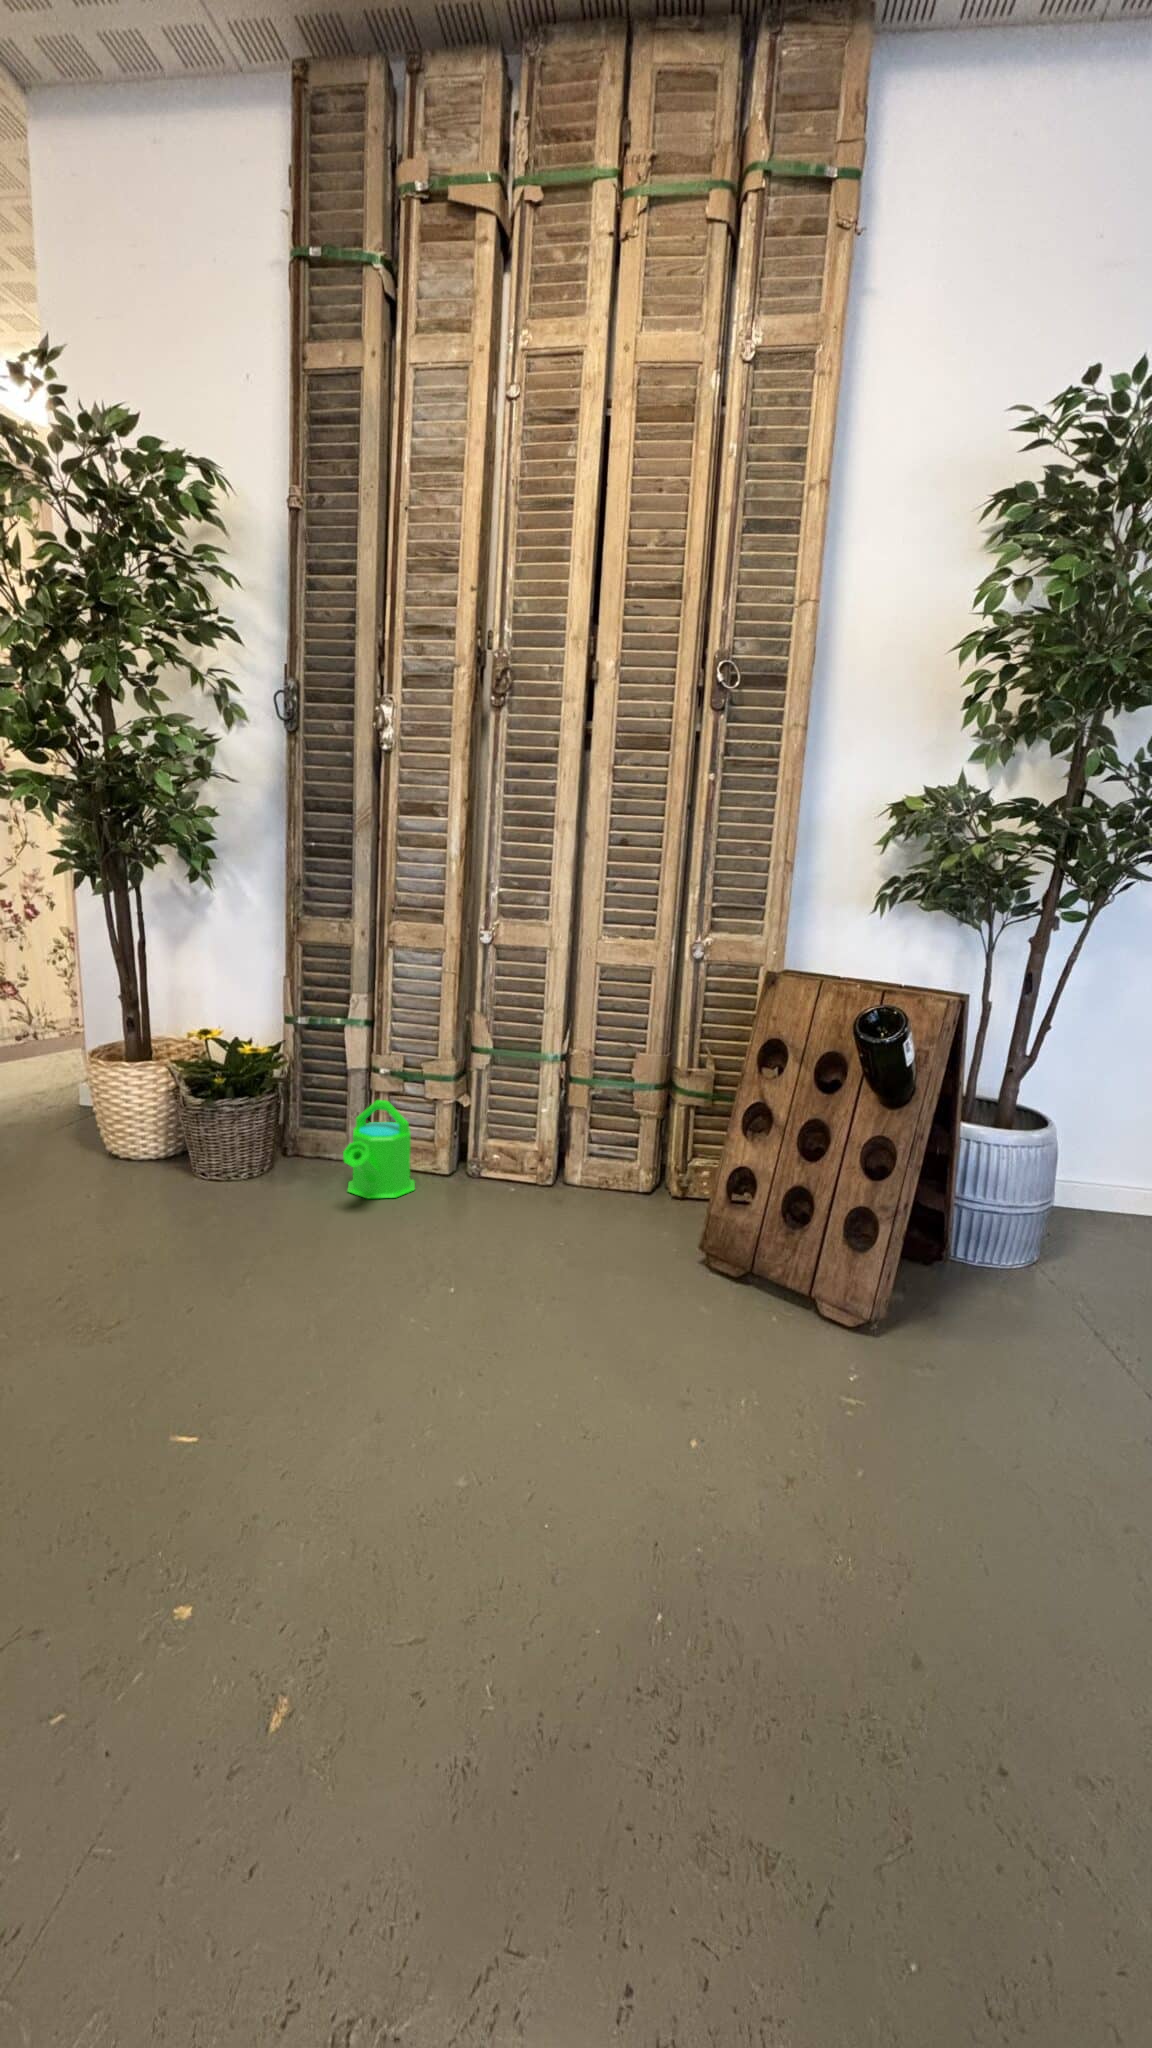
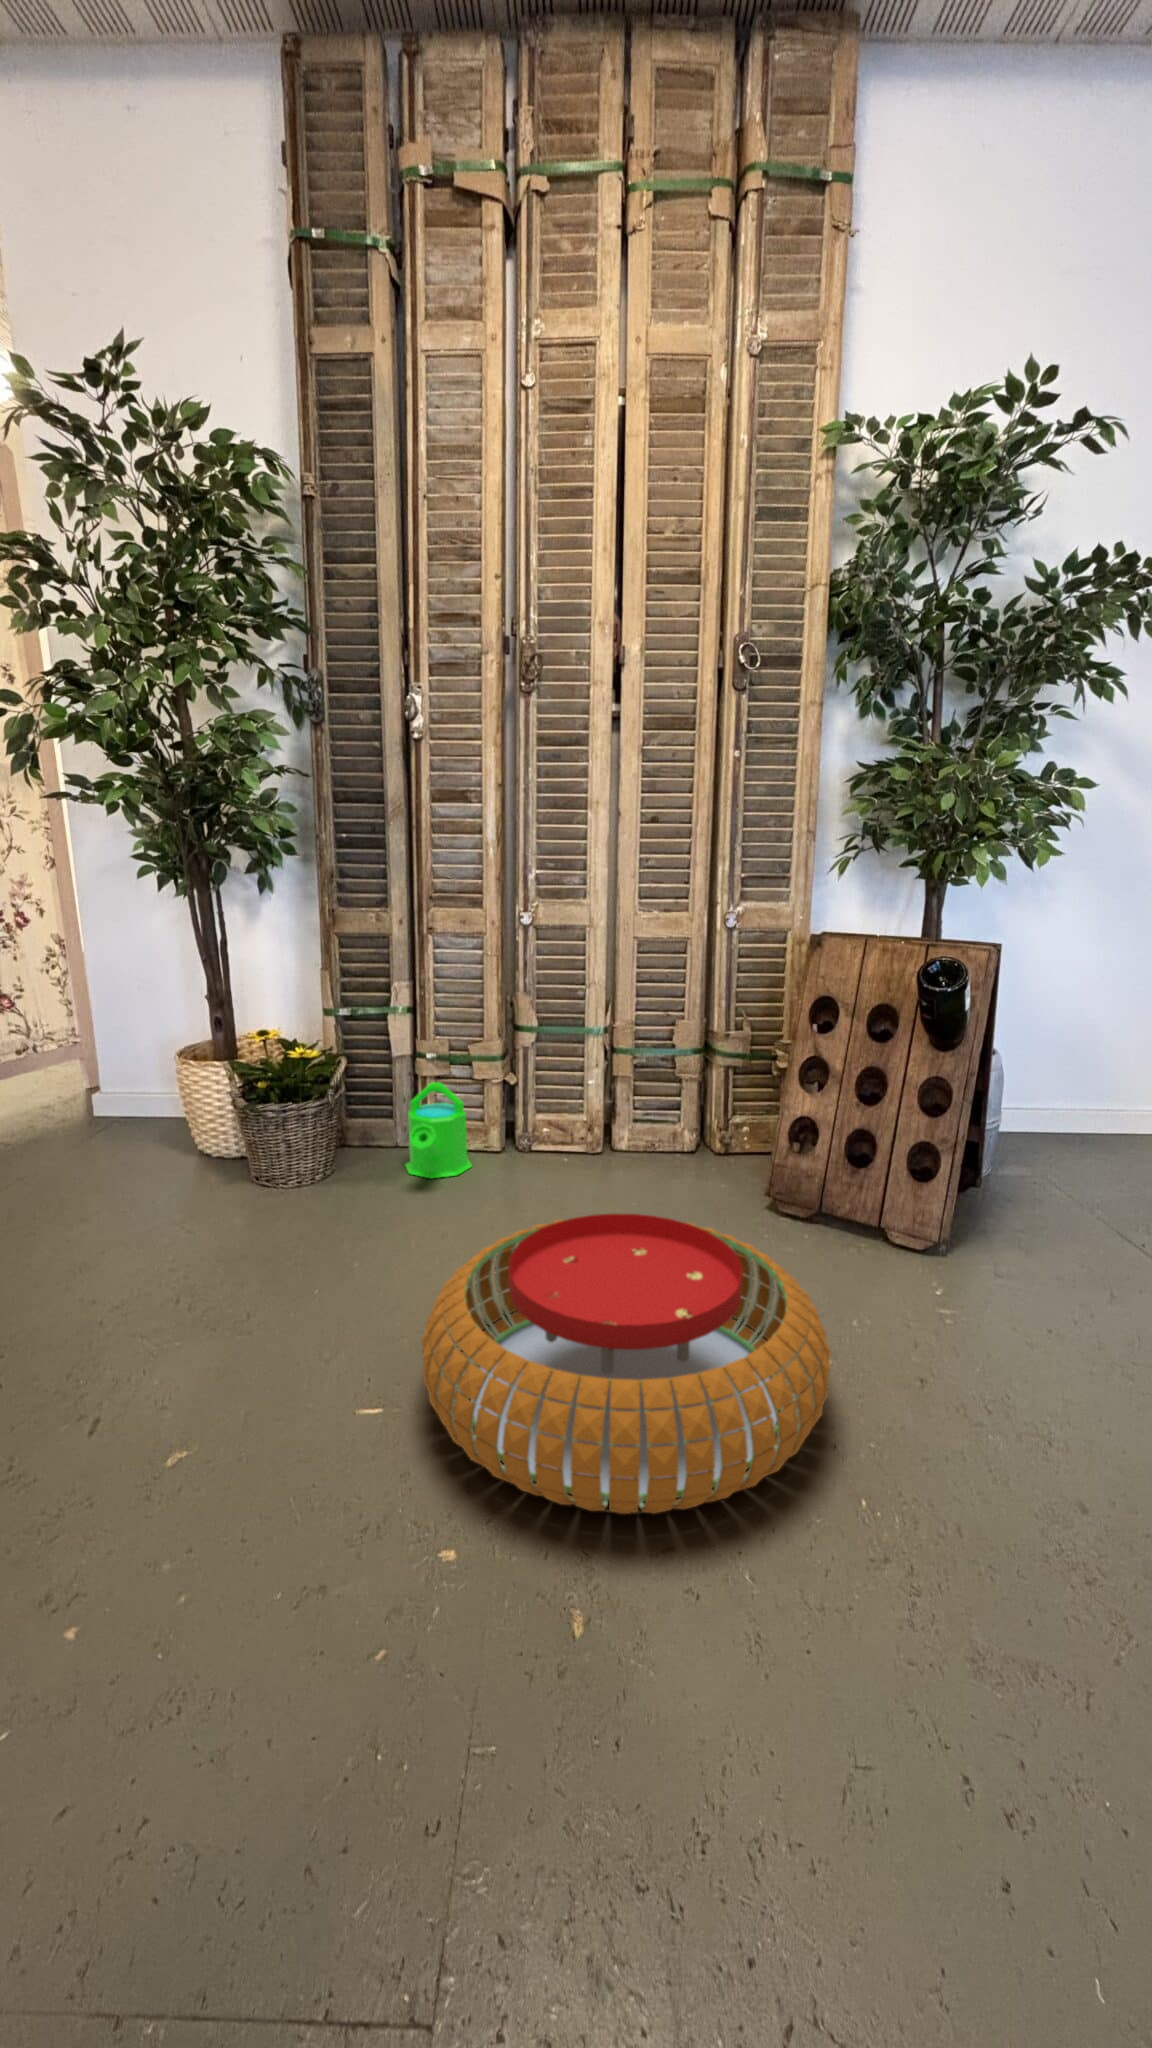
pouf: none [245,1249,669,1558] -> present [422,1213,831,1514]

